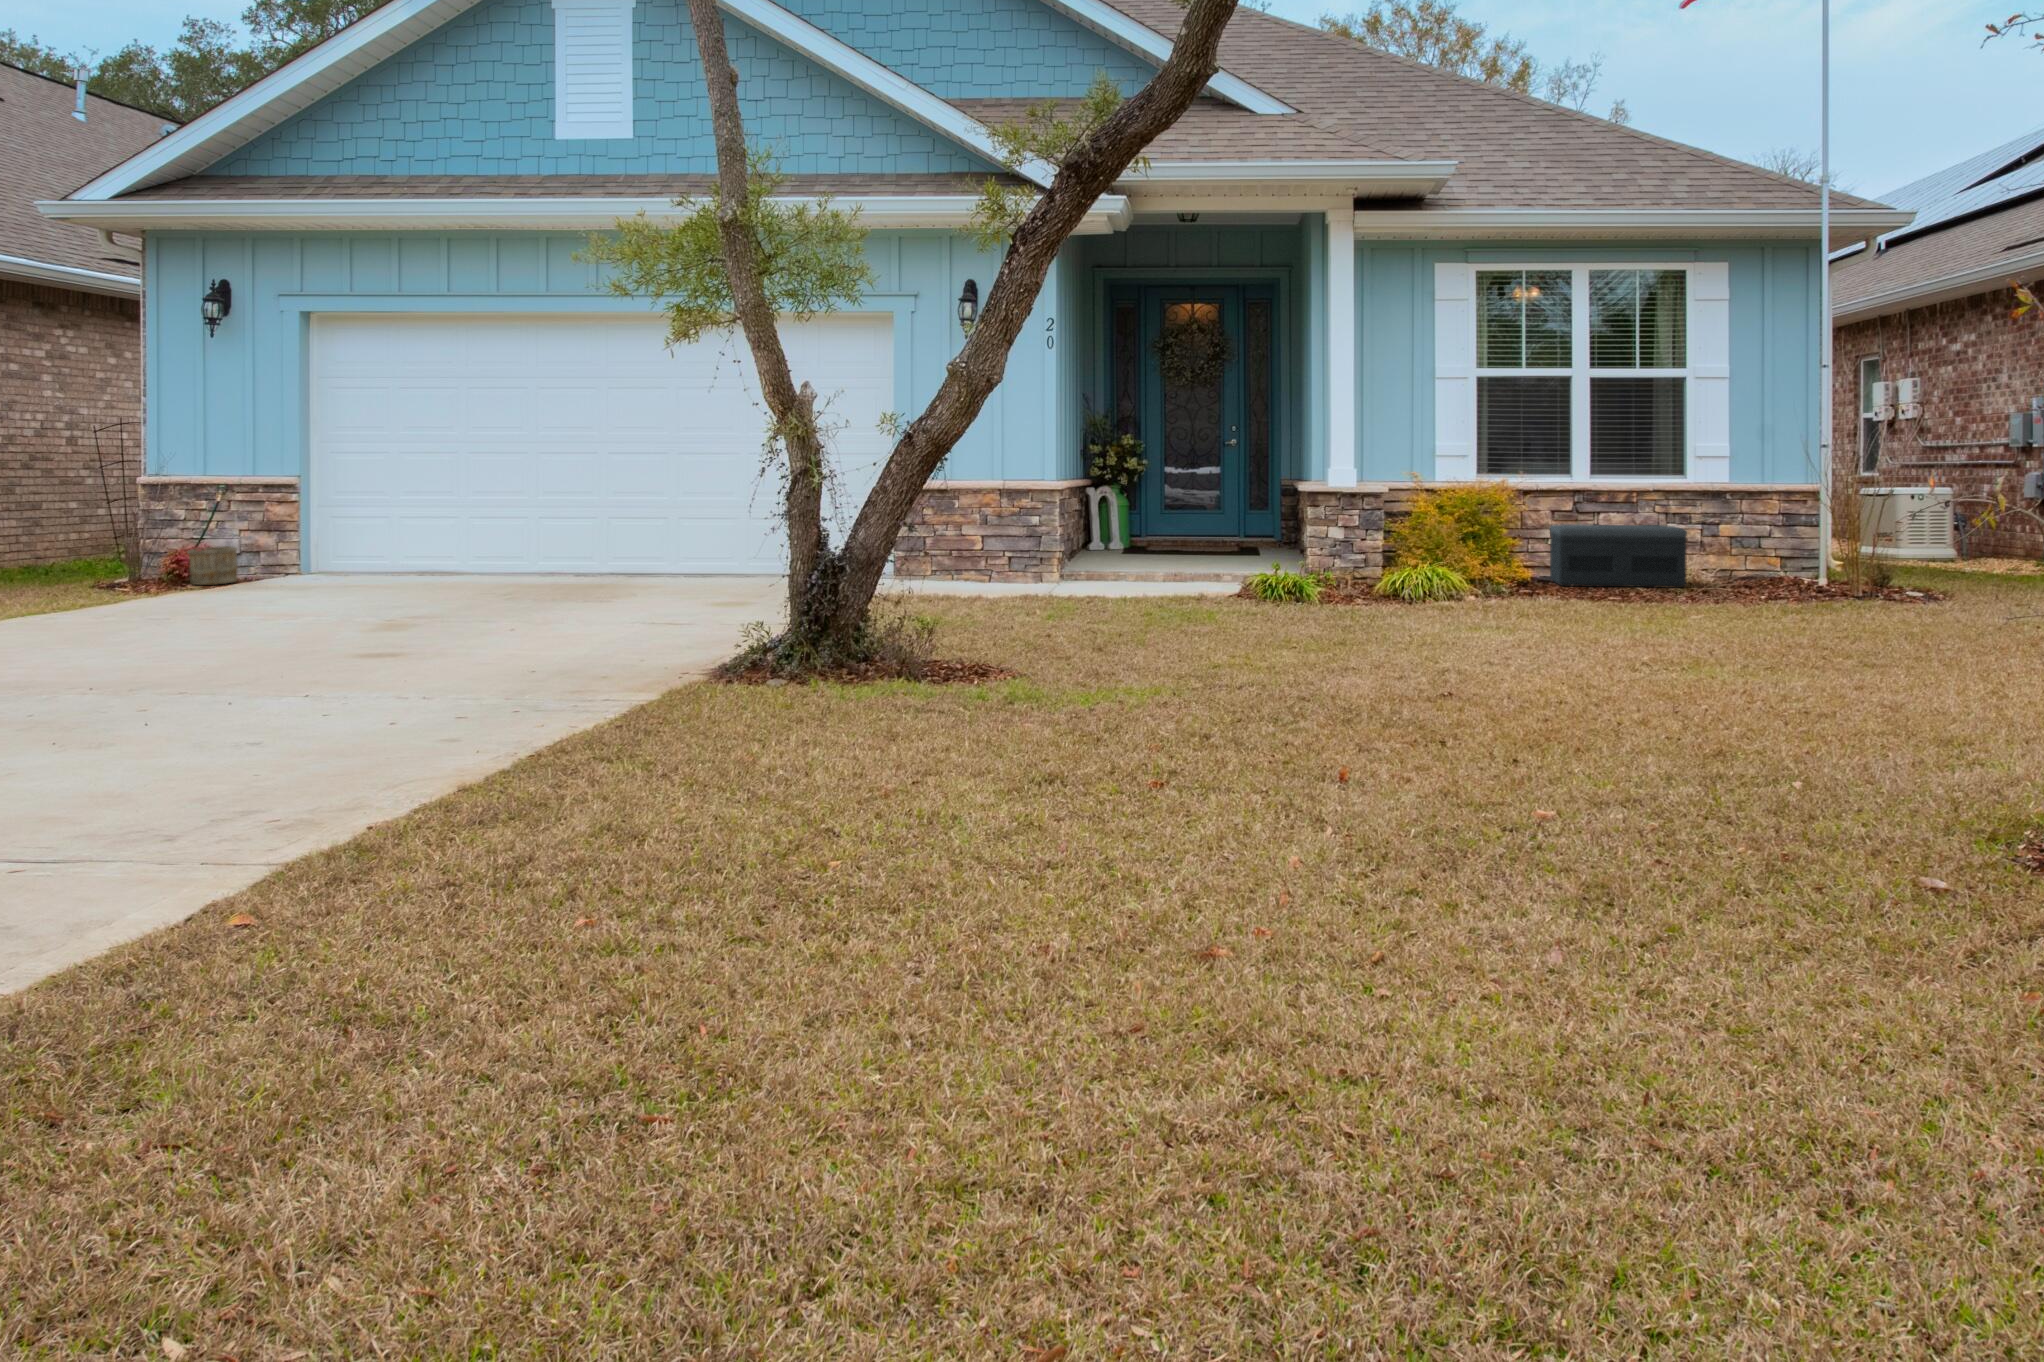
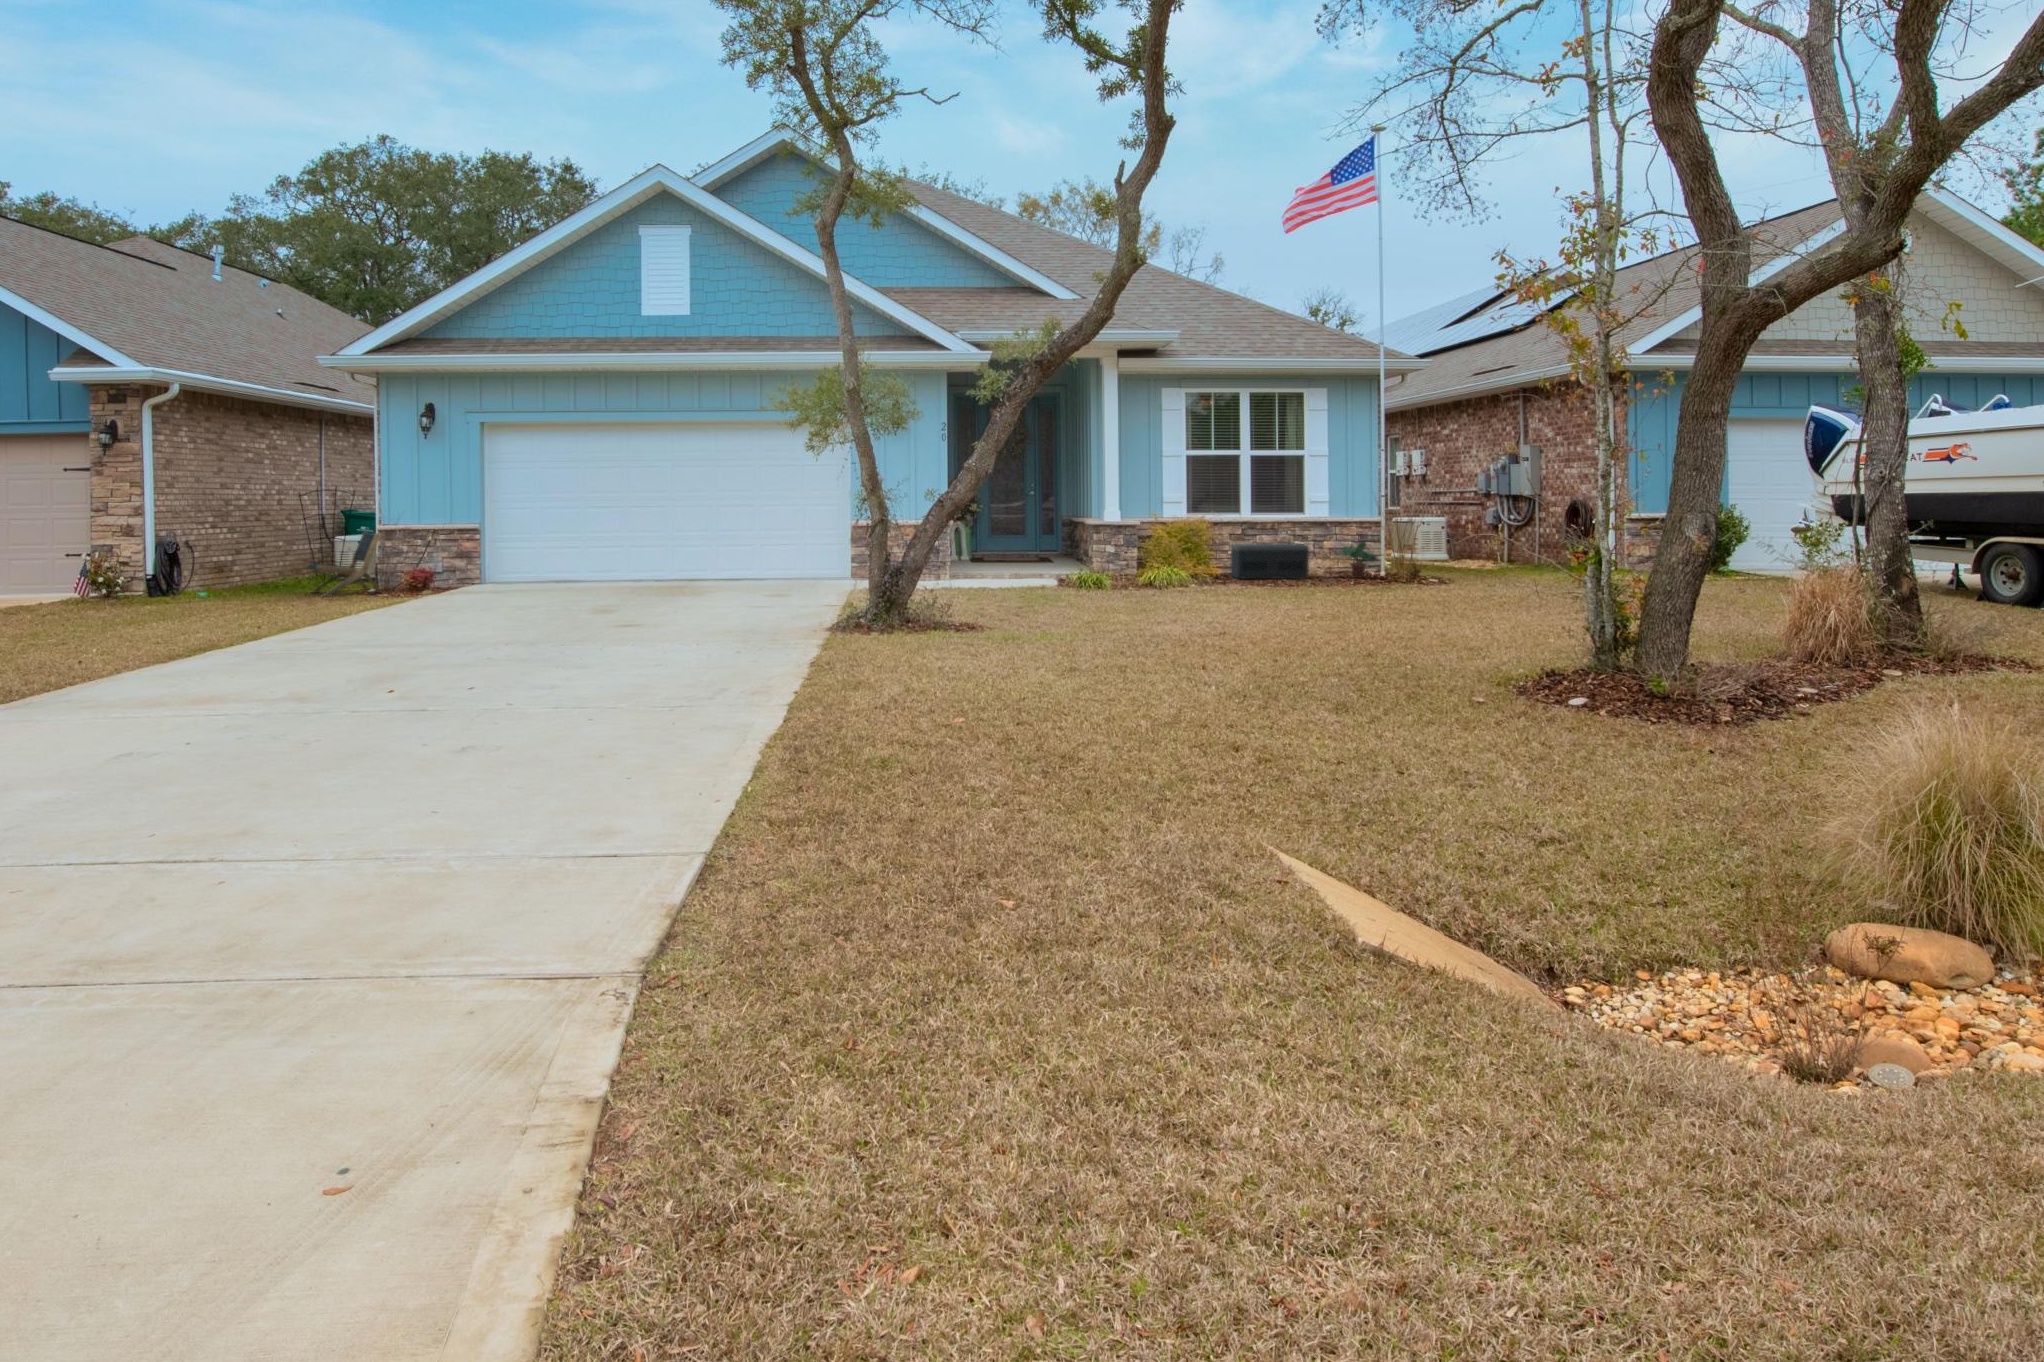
lounge chair: none [16,483,134,588] -> present [306,532,380,597]
potted plant: none [1730,522,1837,588] -> present [1337,541,1375,578]
wooden bucket: present [188,546,238,585] -> none [420,569,450,593]

